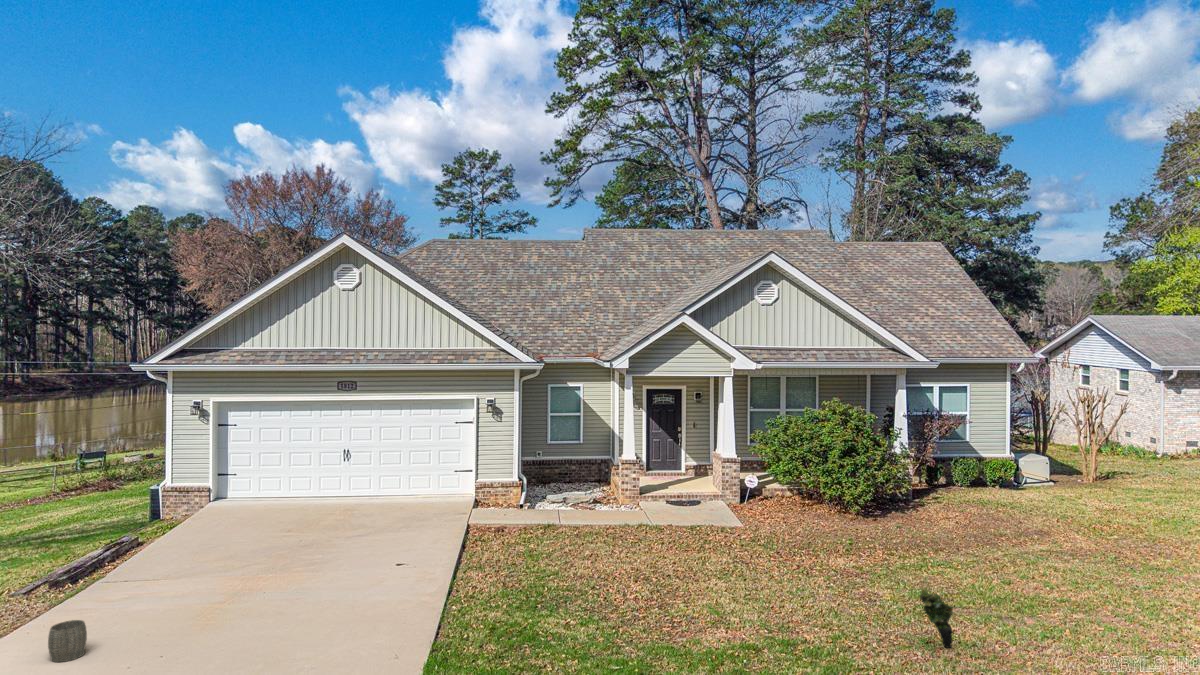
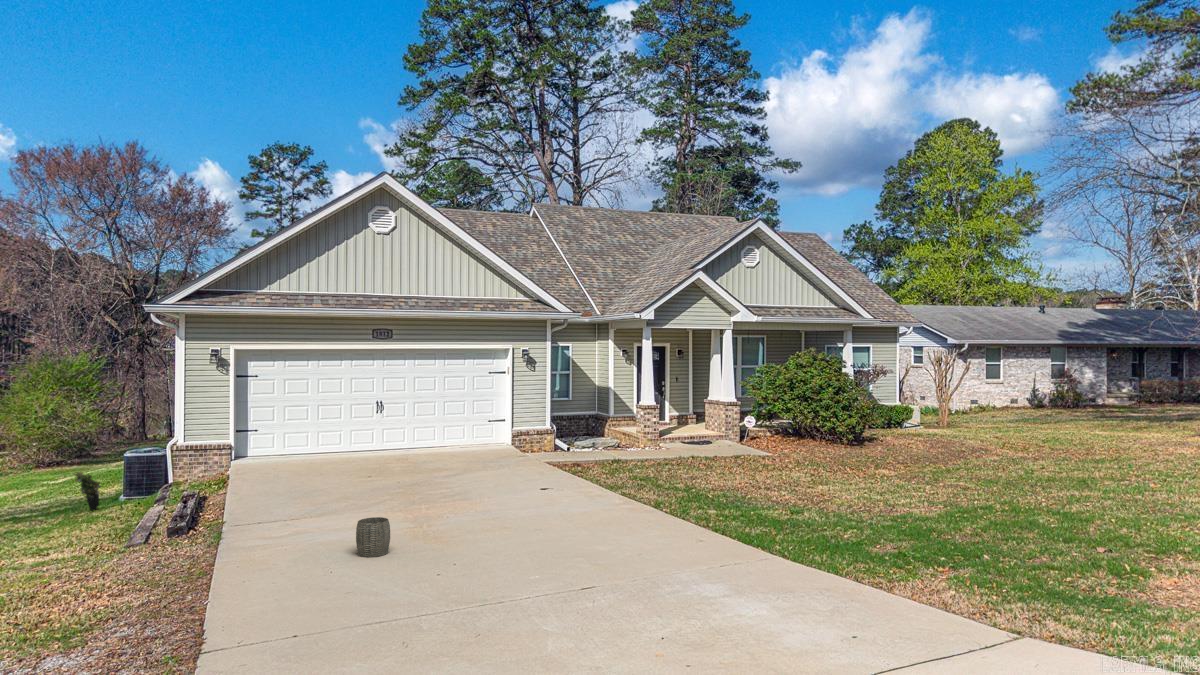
potted plant: present [920,588,956,648] -> present [73,472,101,511]

